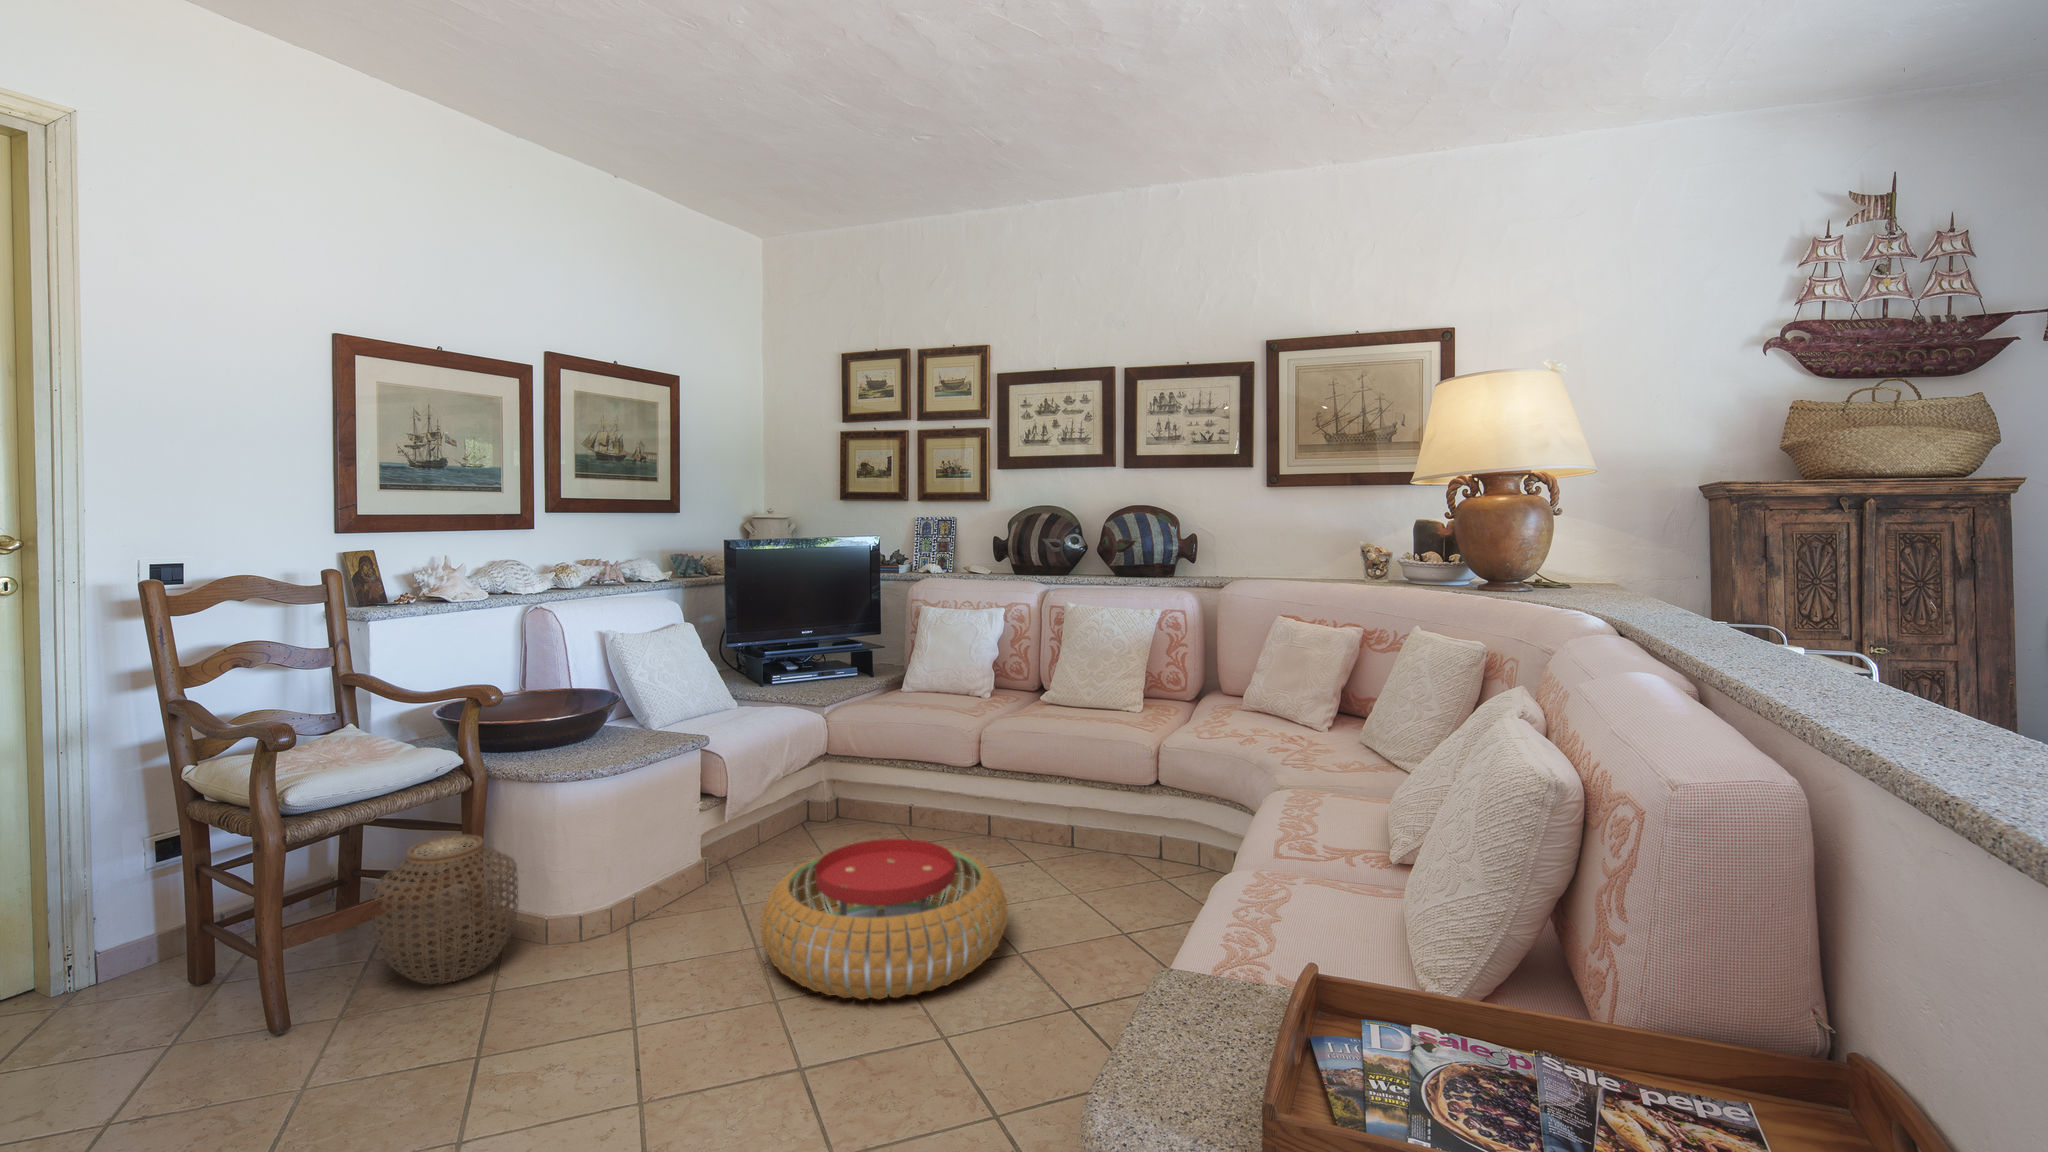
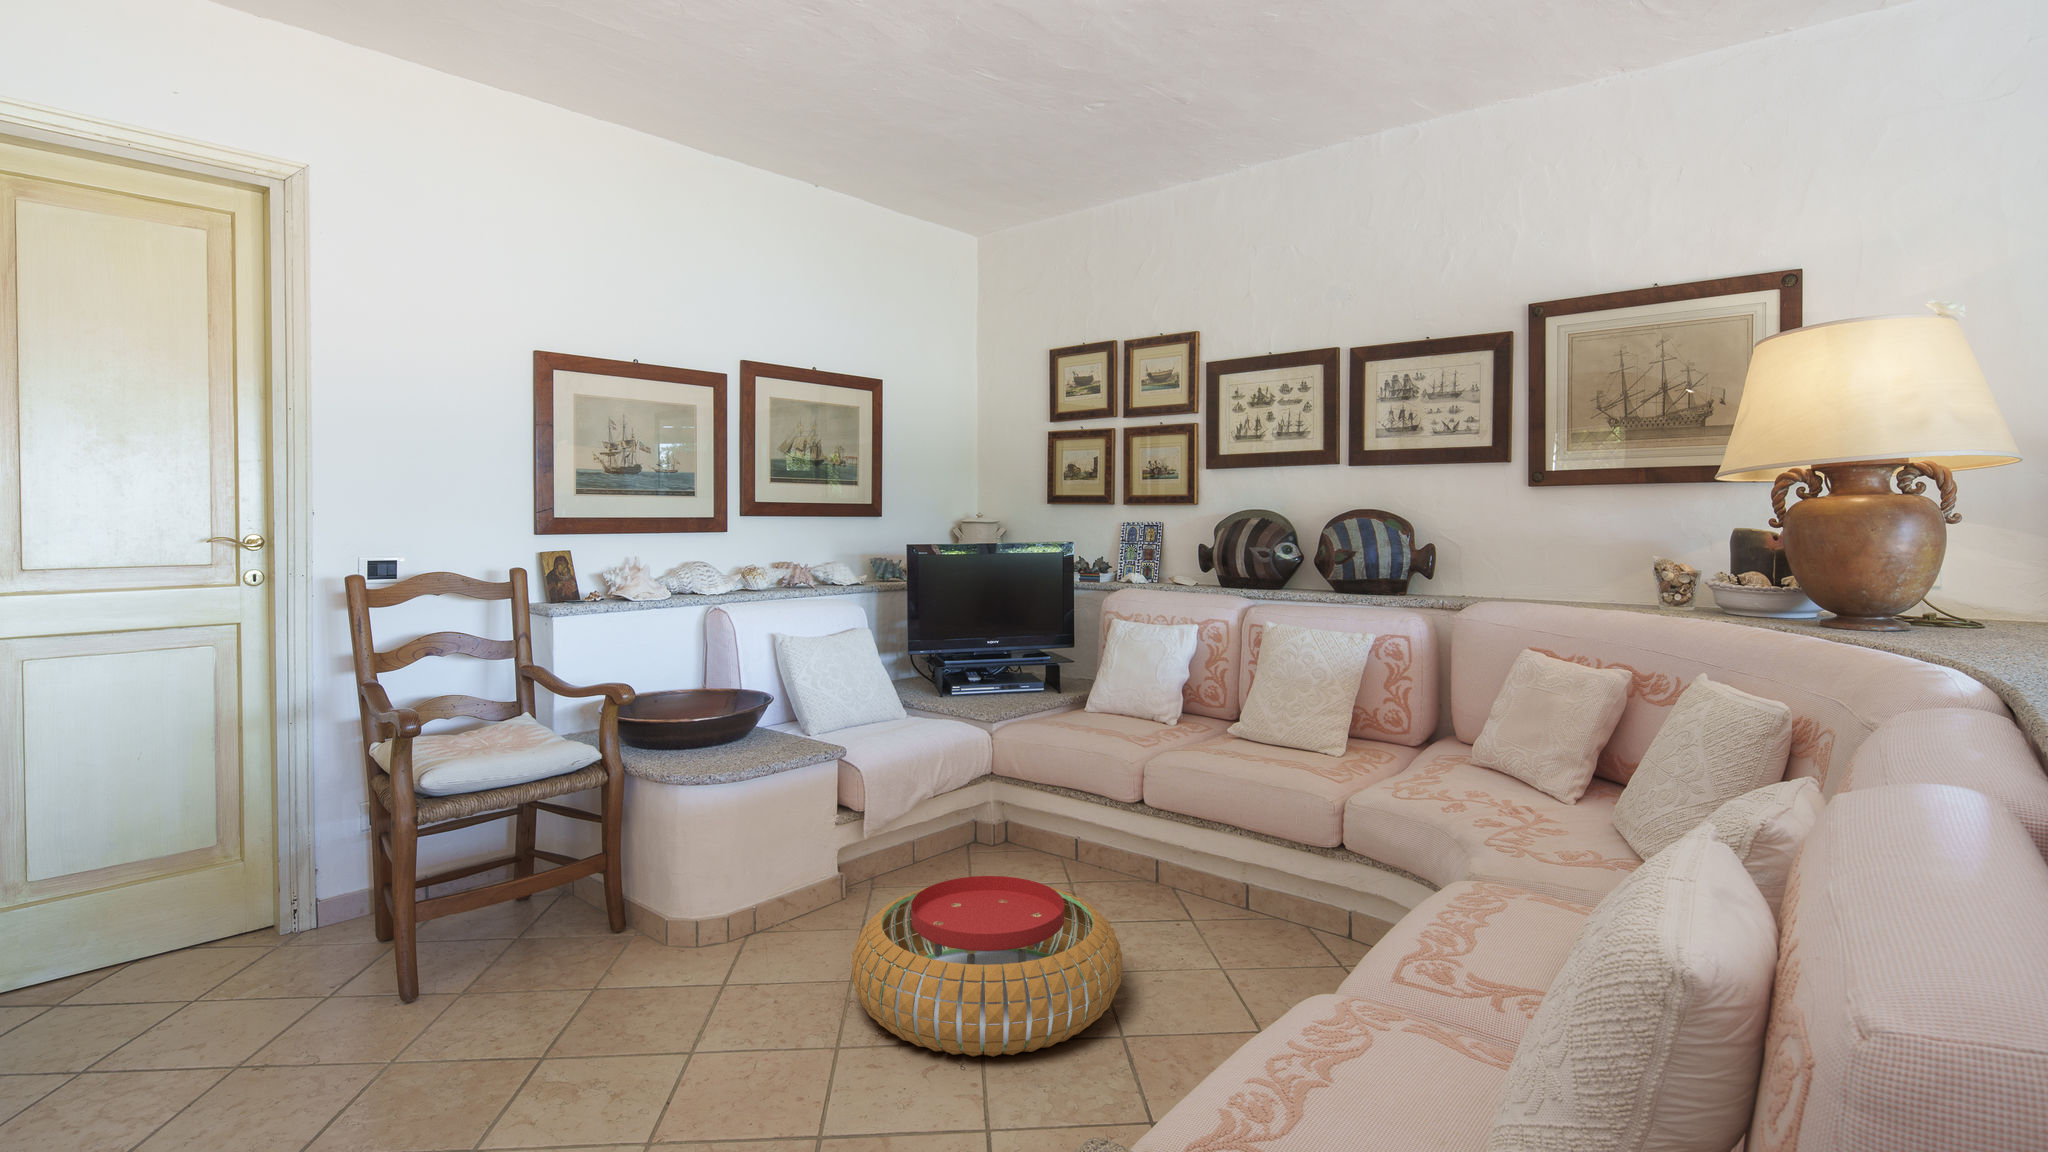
woven basket: present [372,834,518,984] -> none [518,824,647,966]

